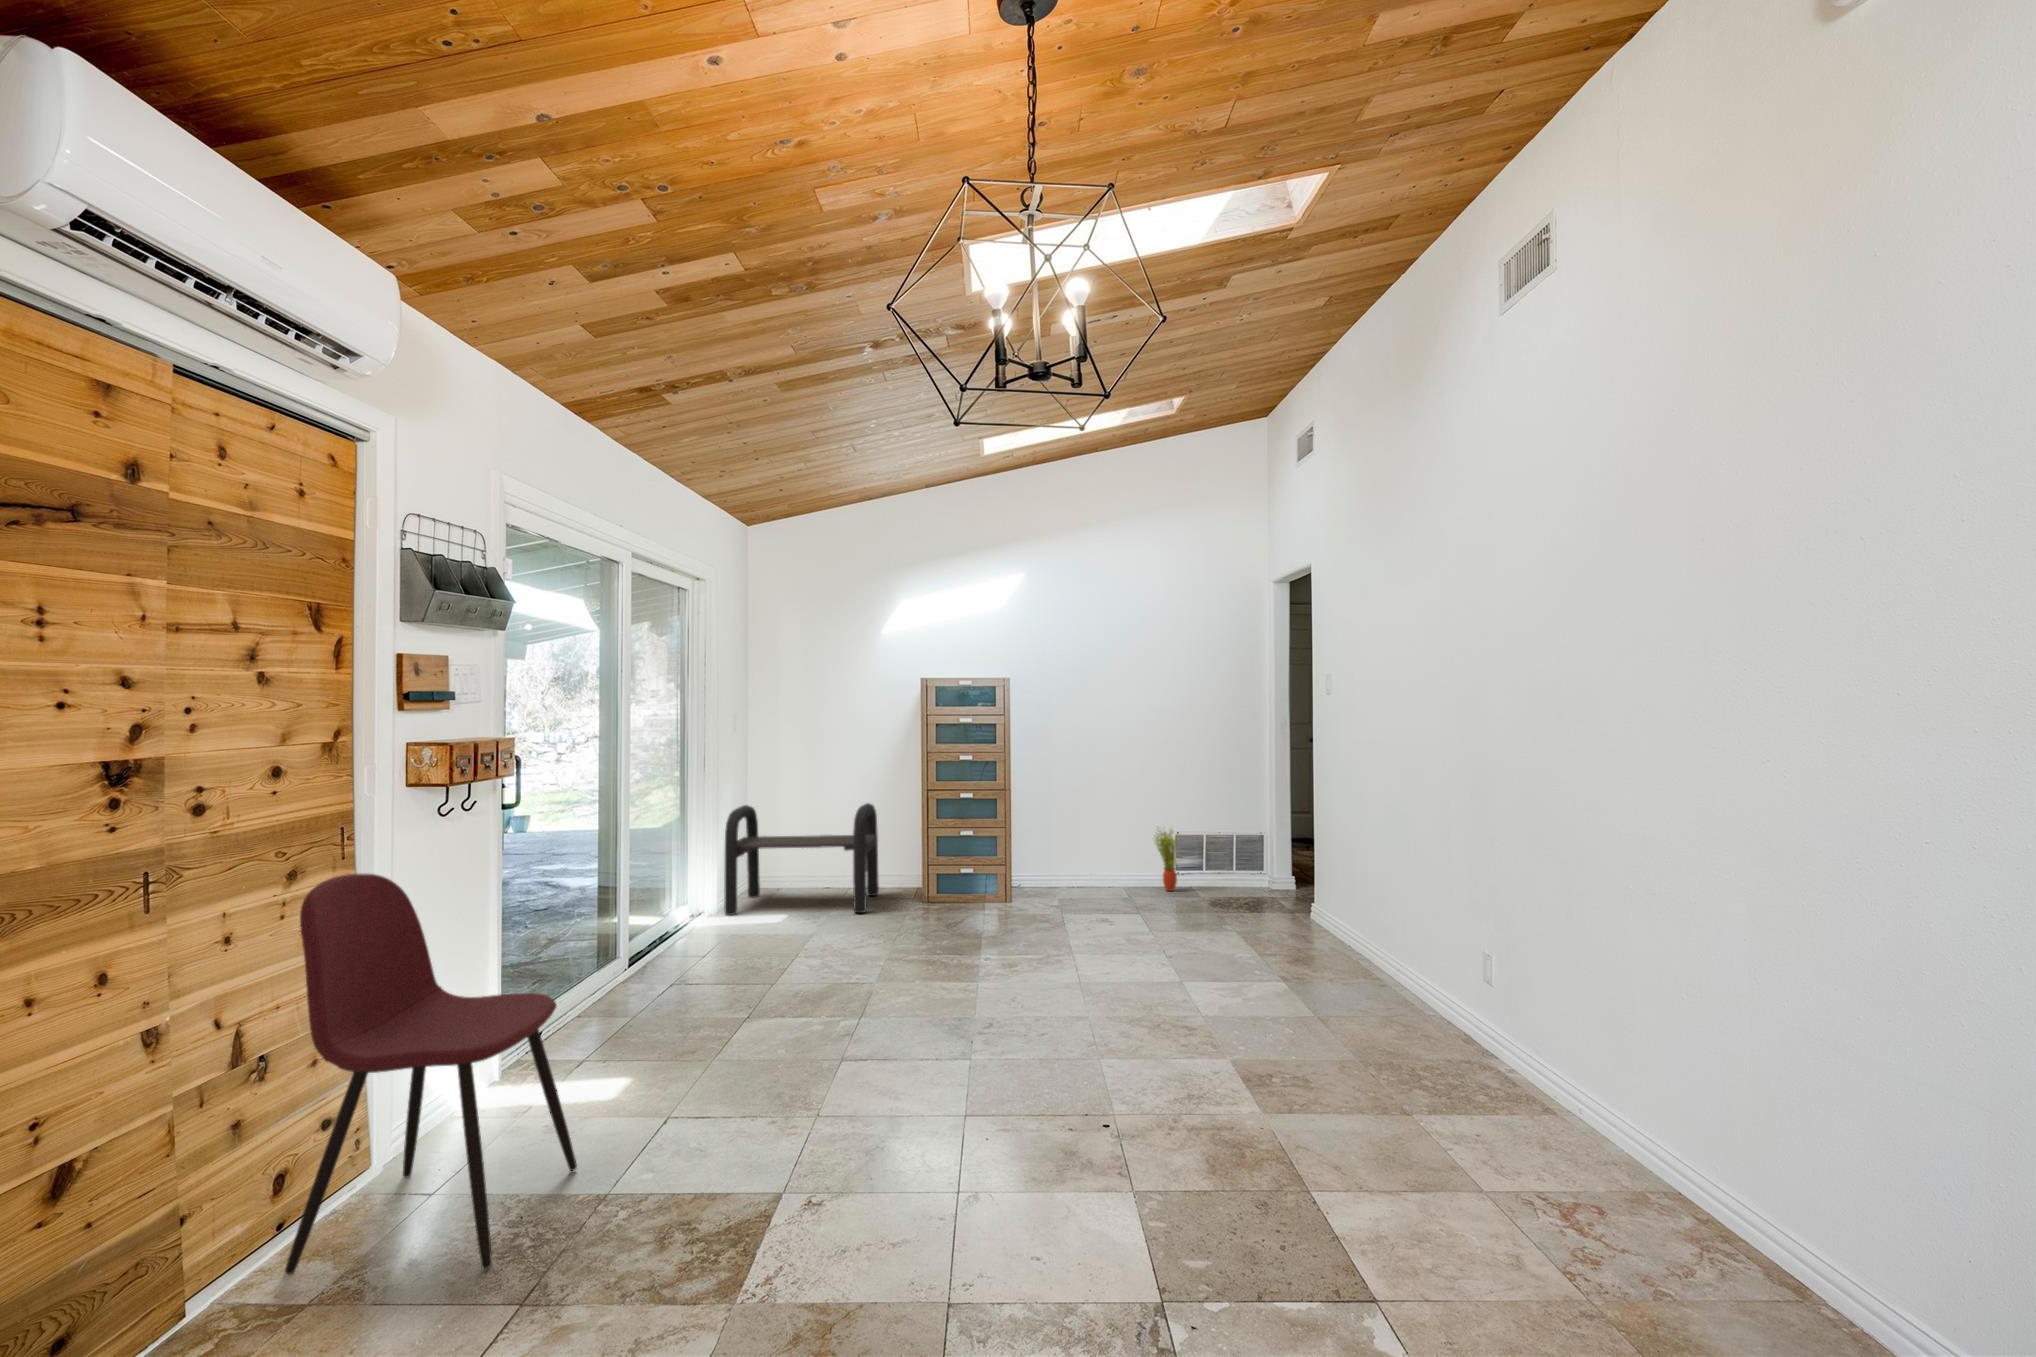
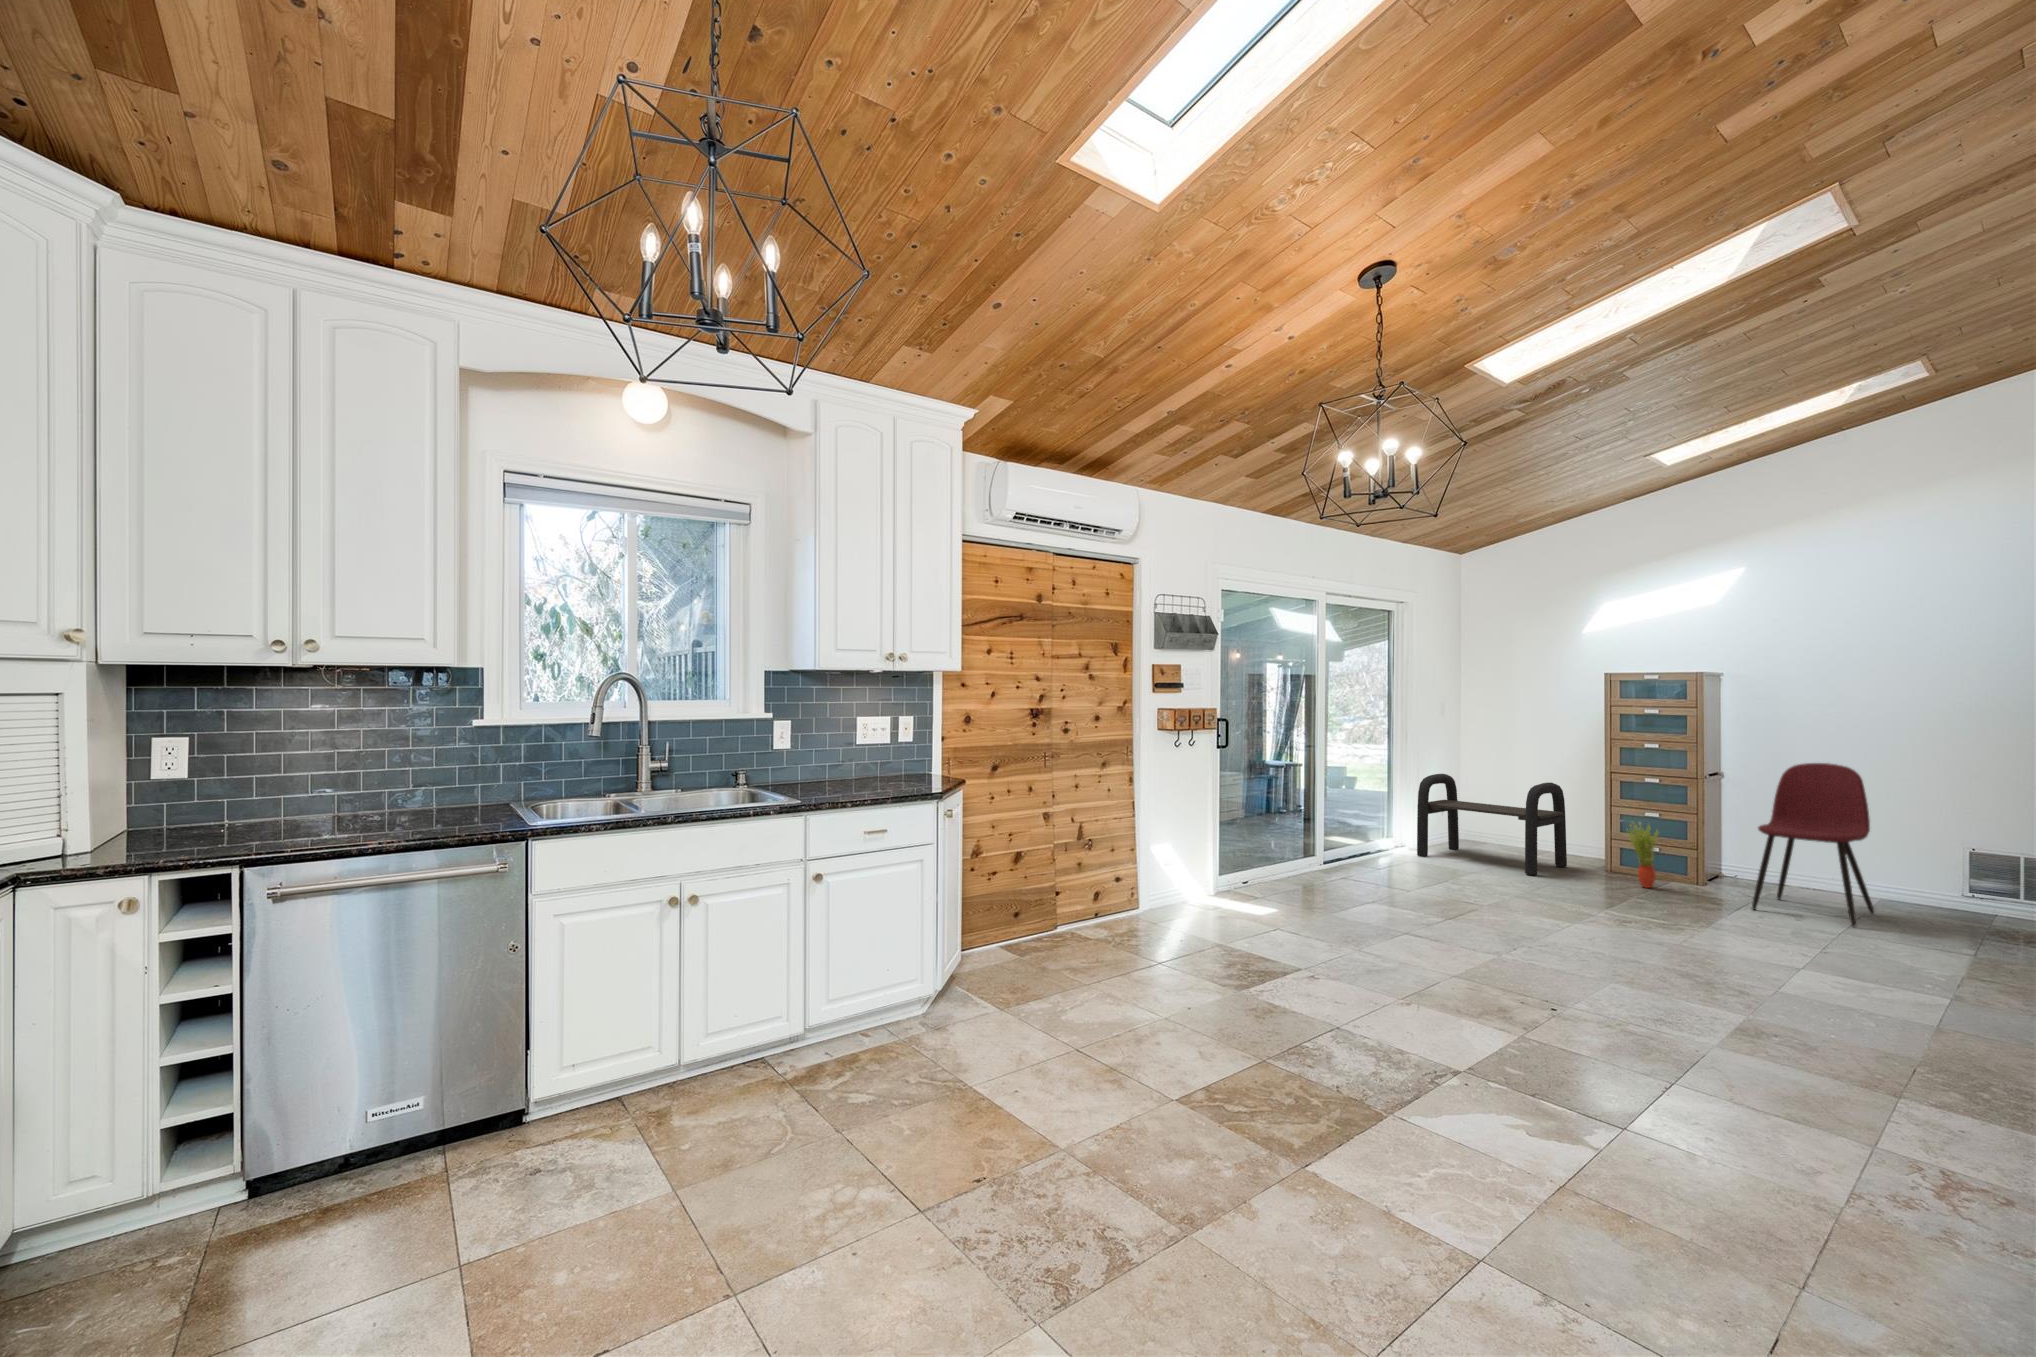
potted plant: present [1153,828,1178,891] -> present [1628,825,1658,888]
dining chair: present [285,874,577,1274] -> present [1752,763,1874,927]

